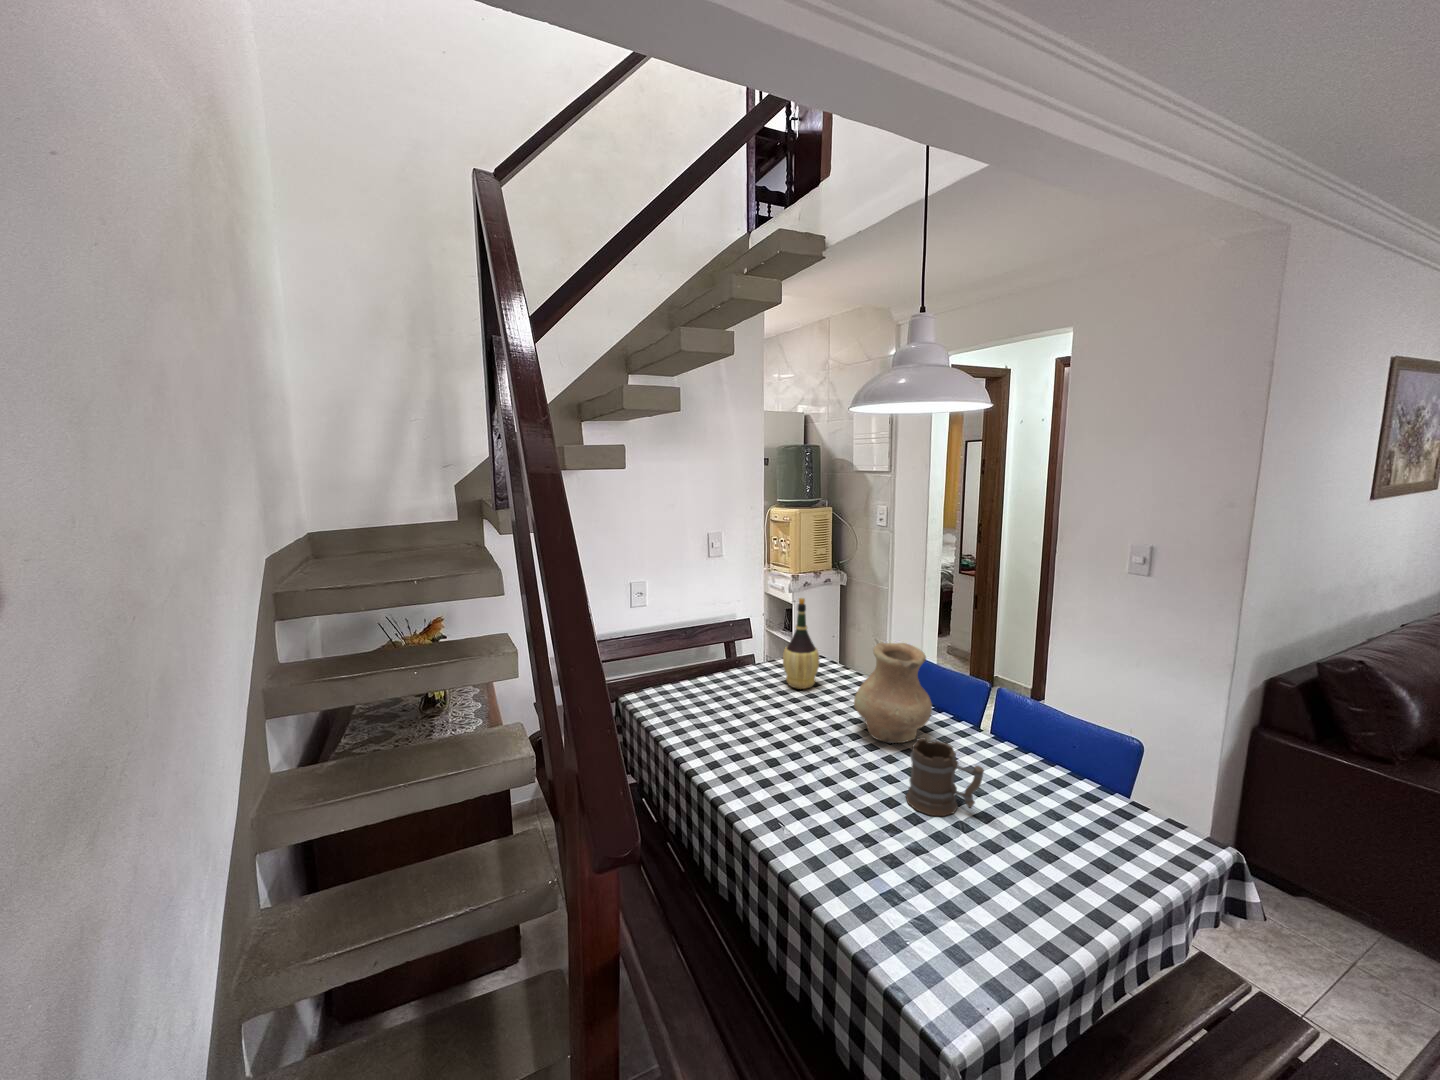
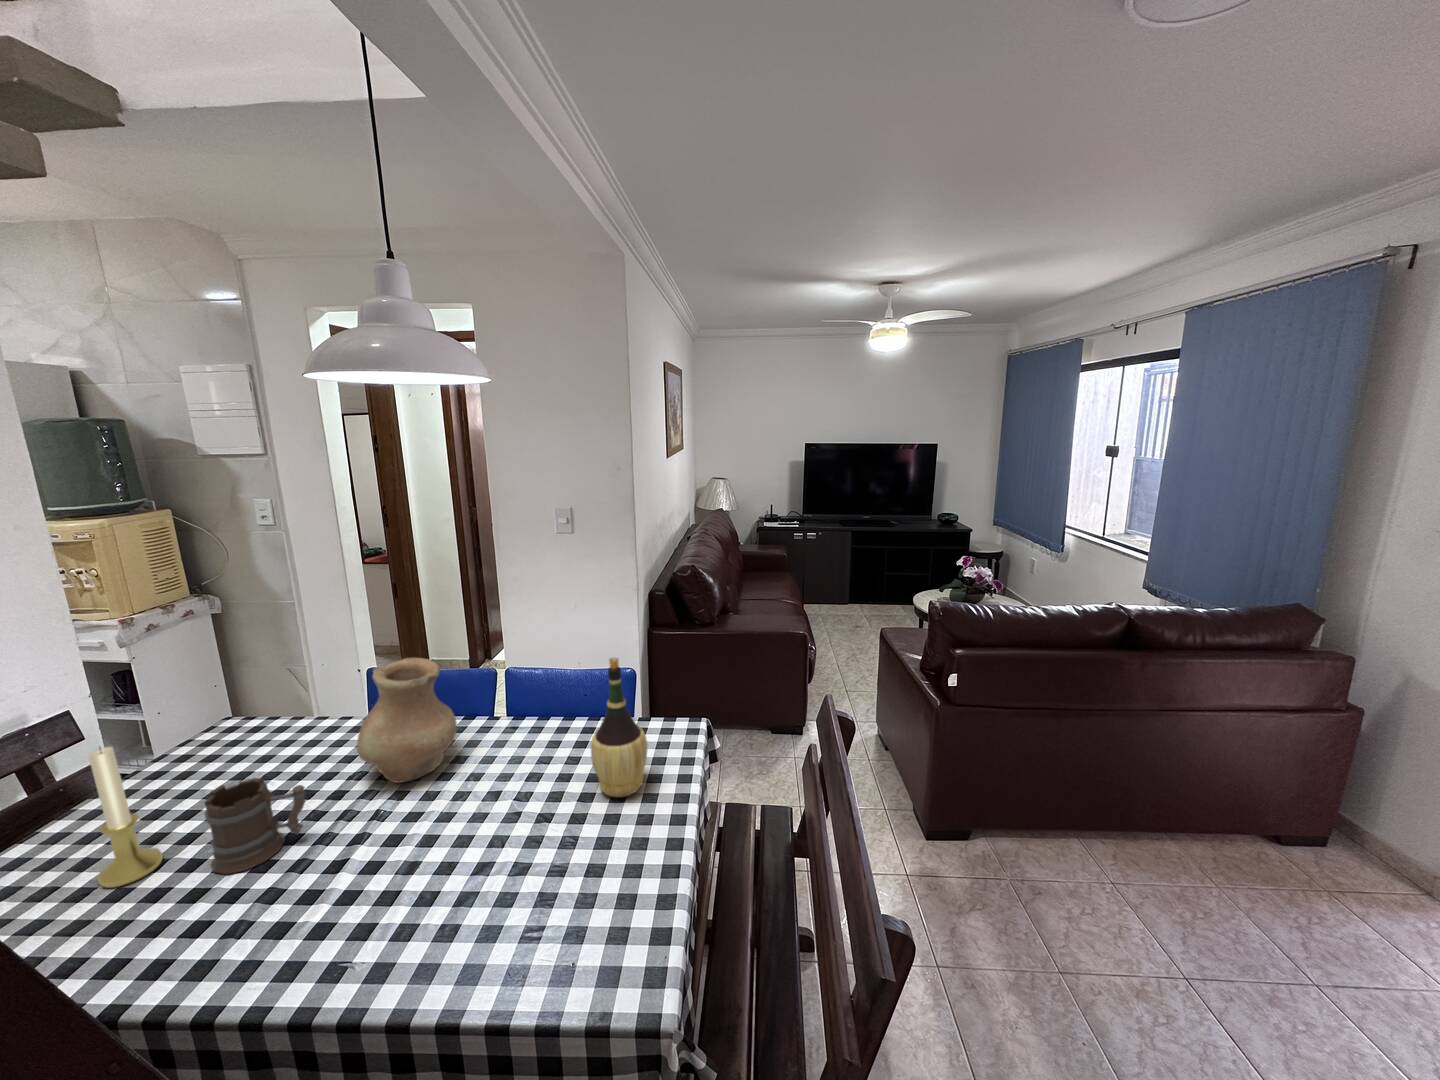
wine bottle: present [783,598,819,689] -> present [591,658,648,797]
candle holder: none [713,634,742,720] -> present [88,747,163,888]
mug: present [906,738,984,816] -> present [204,778,305,874]

